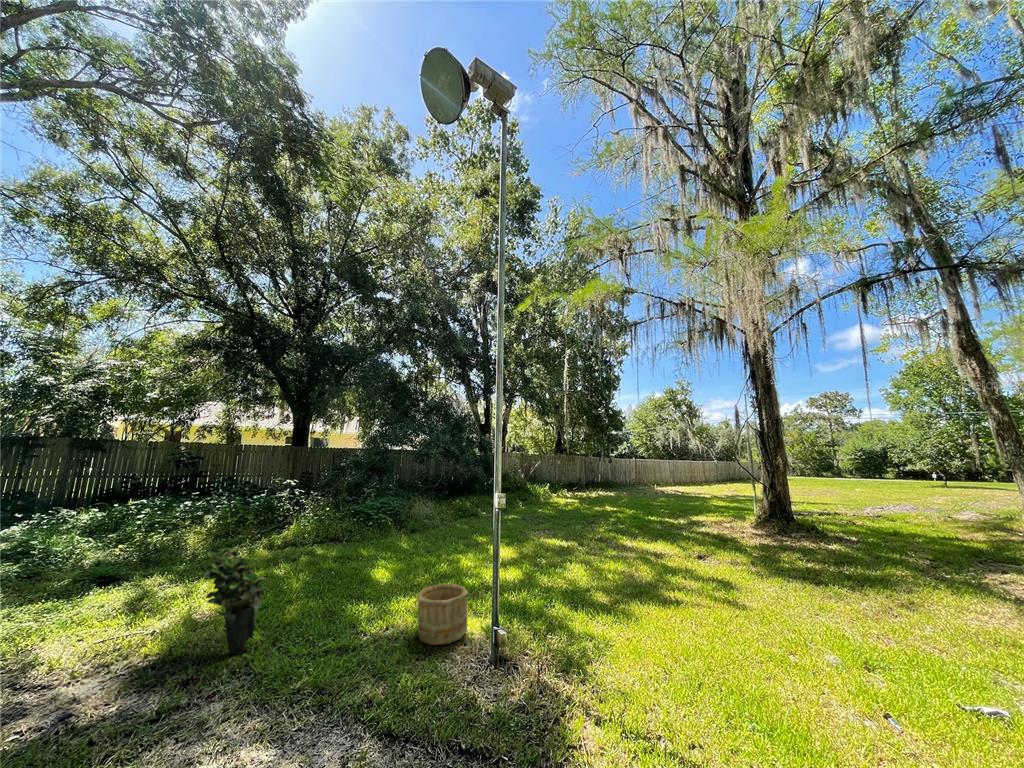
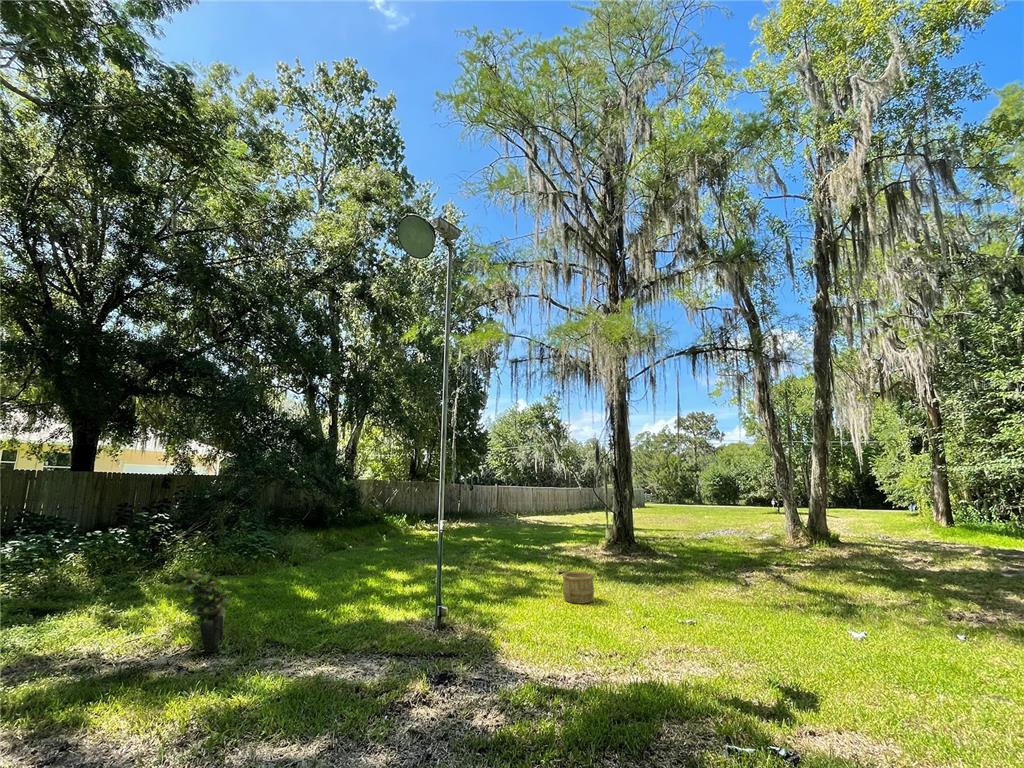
wooden bucket: present [417,584,468,645] -> present [562,571,594,604]

